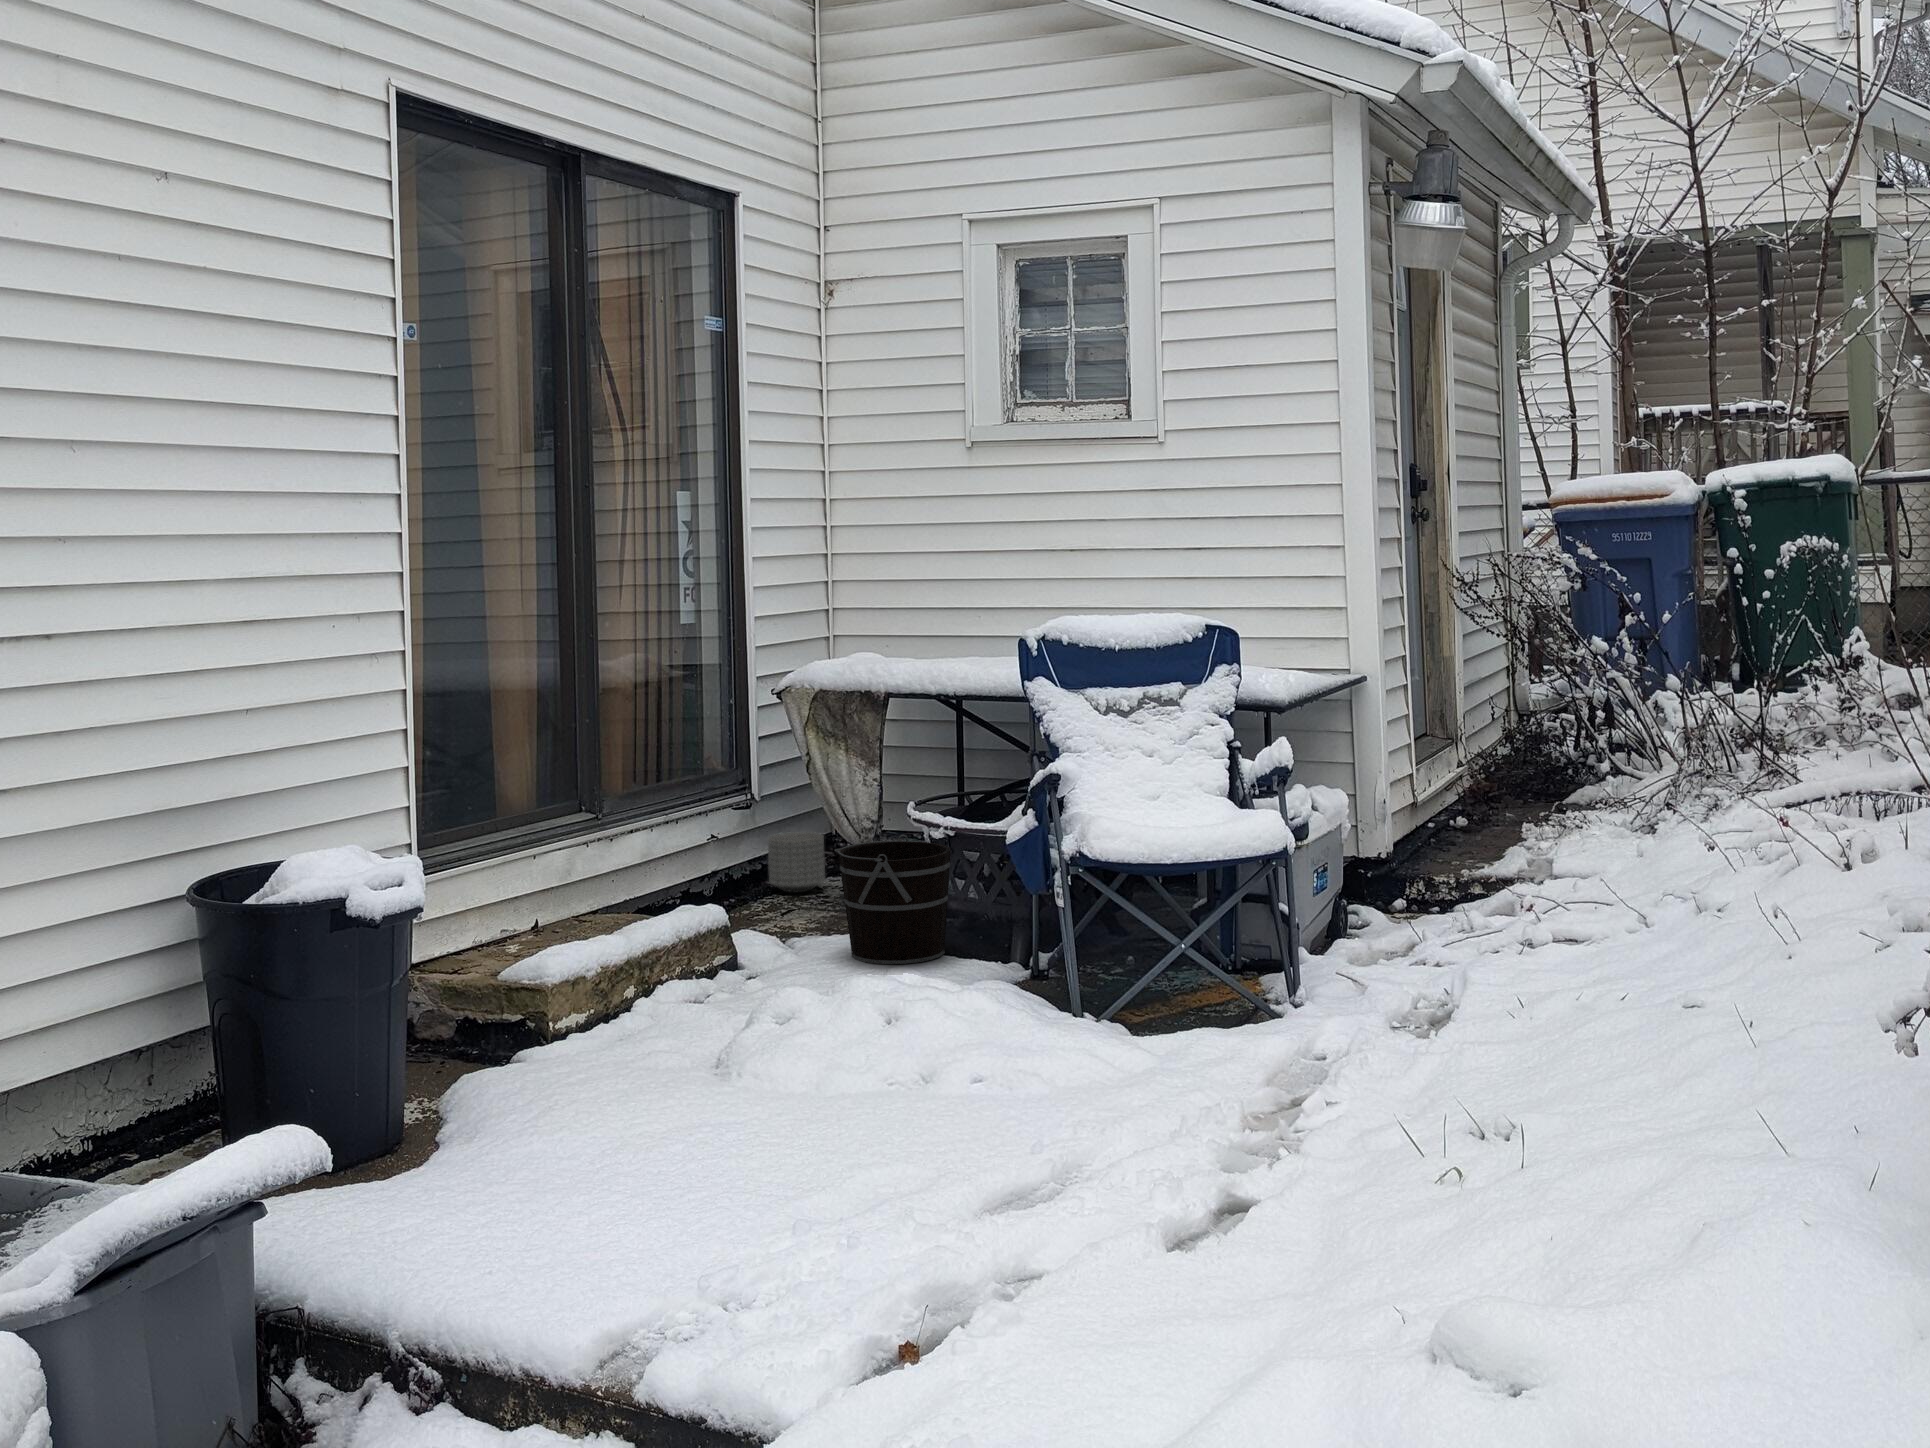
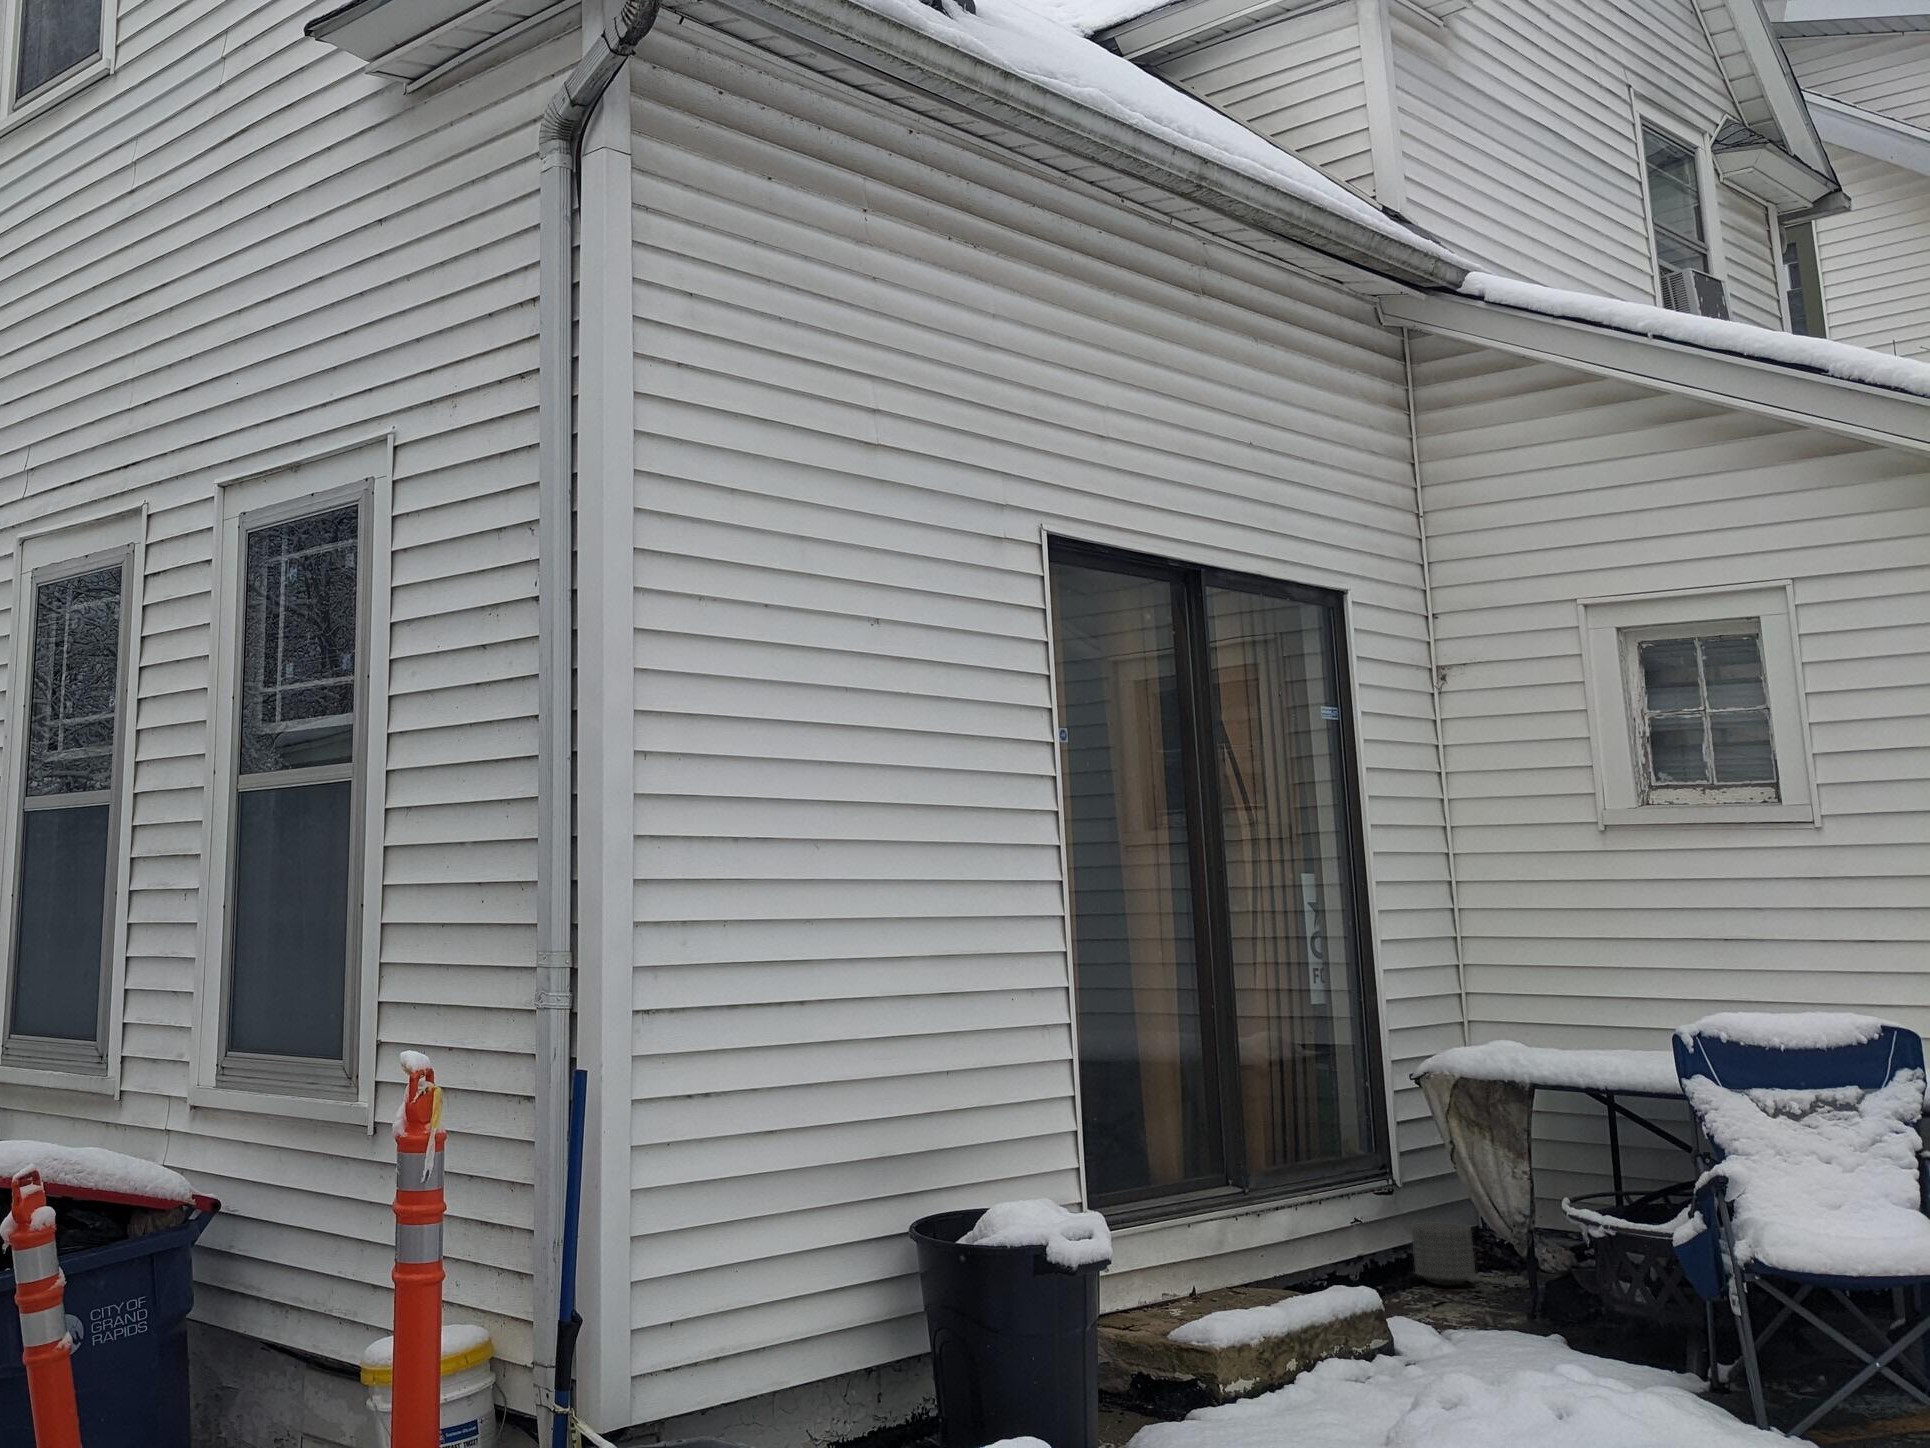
bucket: present [835,835,950,964] -> none [1487,1231,1613,1364]

